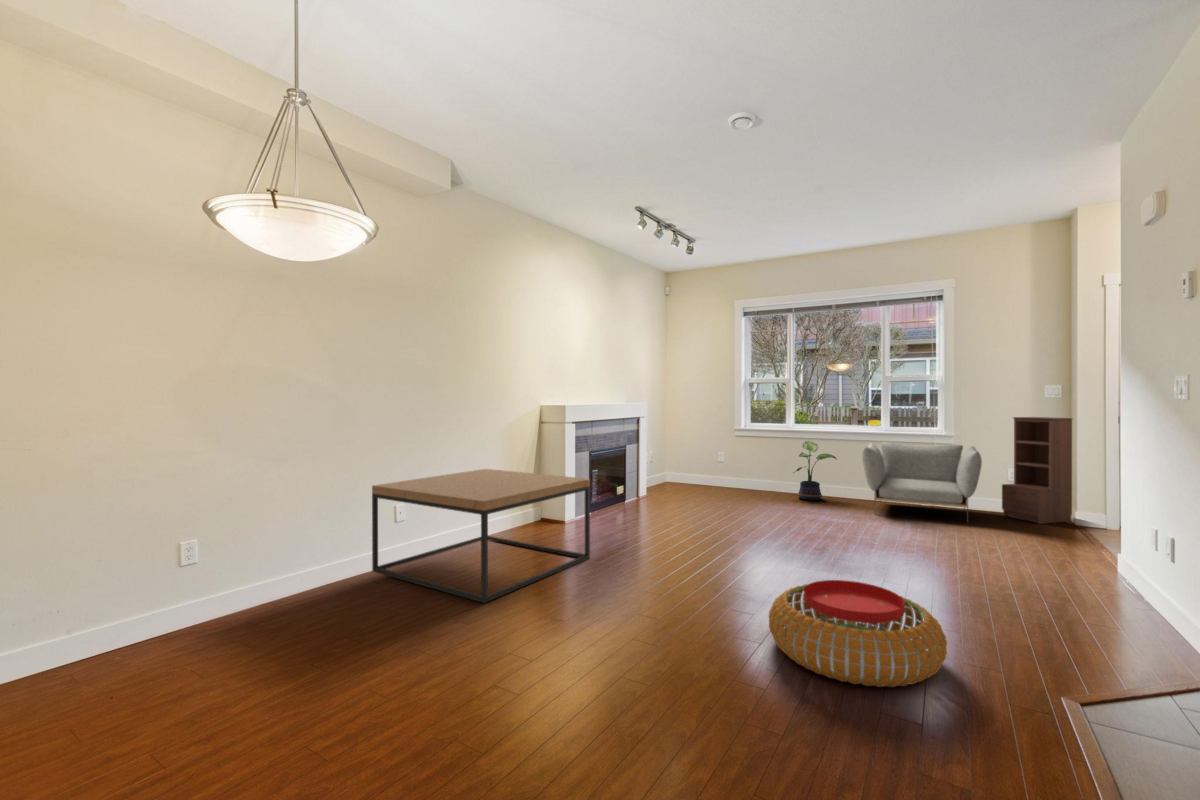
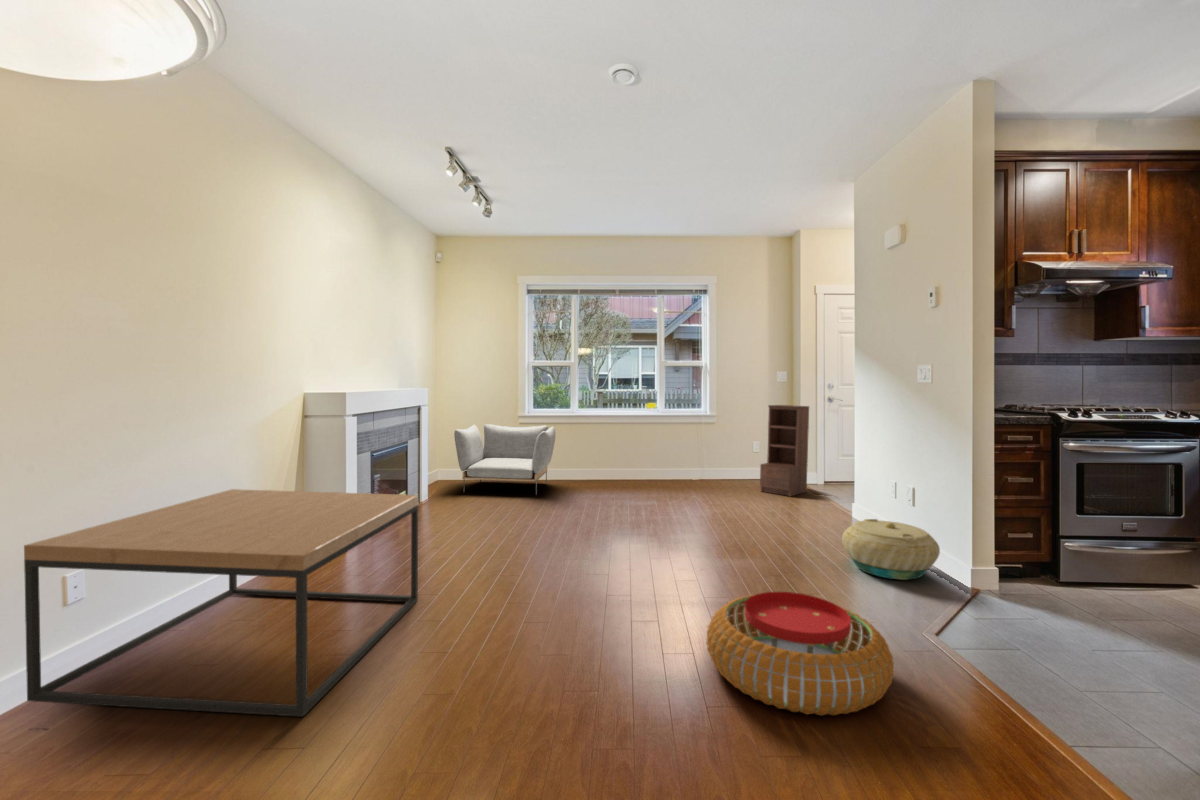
potted plant: present [793,441,837,500] -> none [584,429,626,490]
armchair: present [862,442,982,521] -> present [454,424,555,495]
basket: none [1022,543,1155,615] -> present [842,519,940,580]

